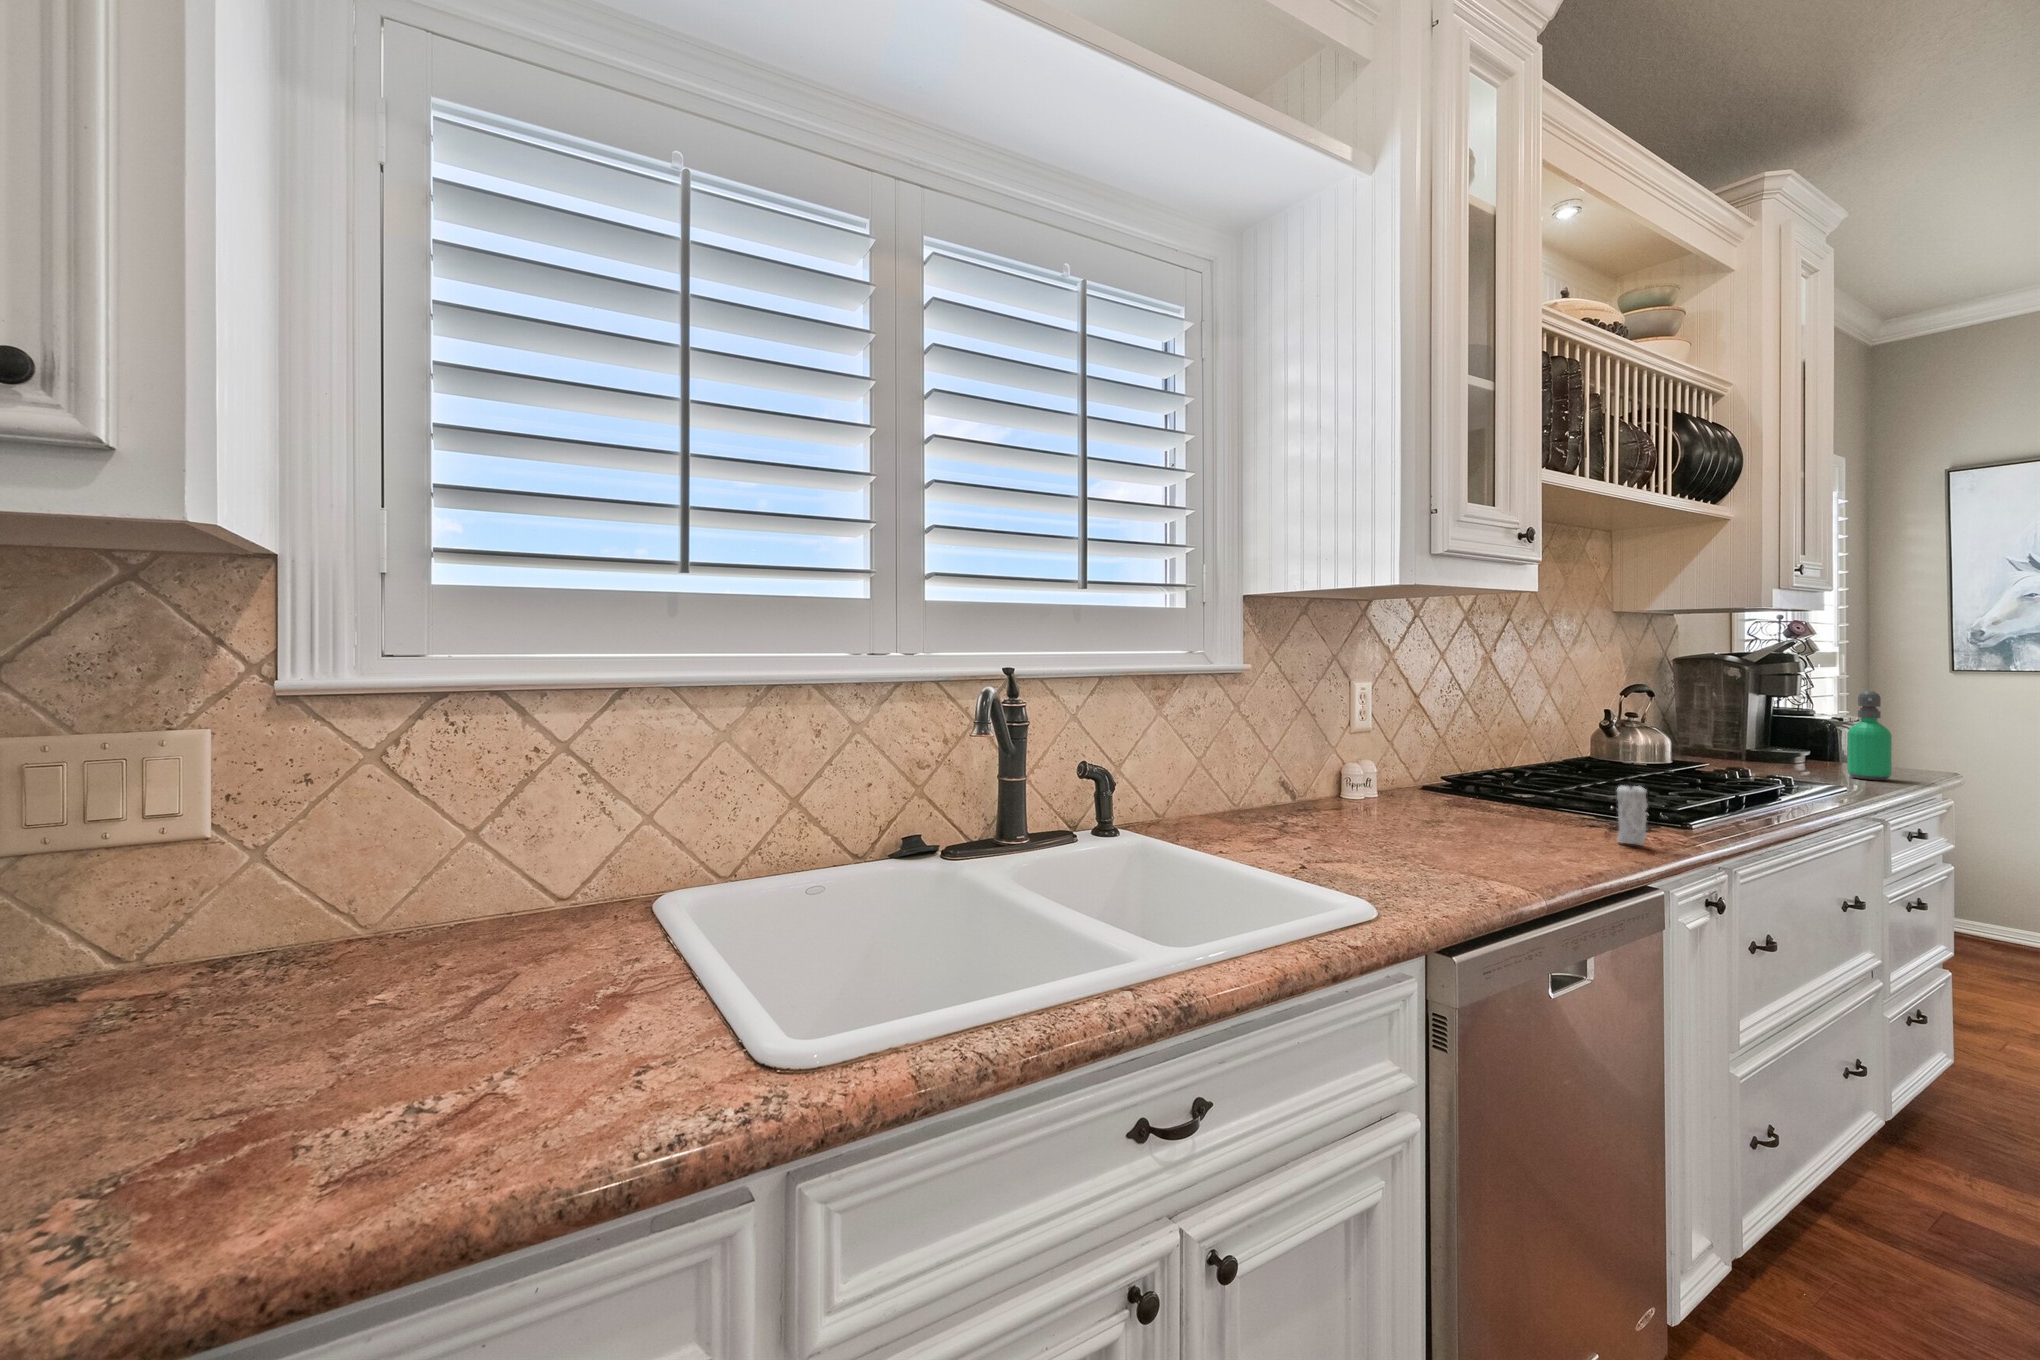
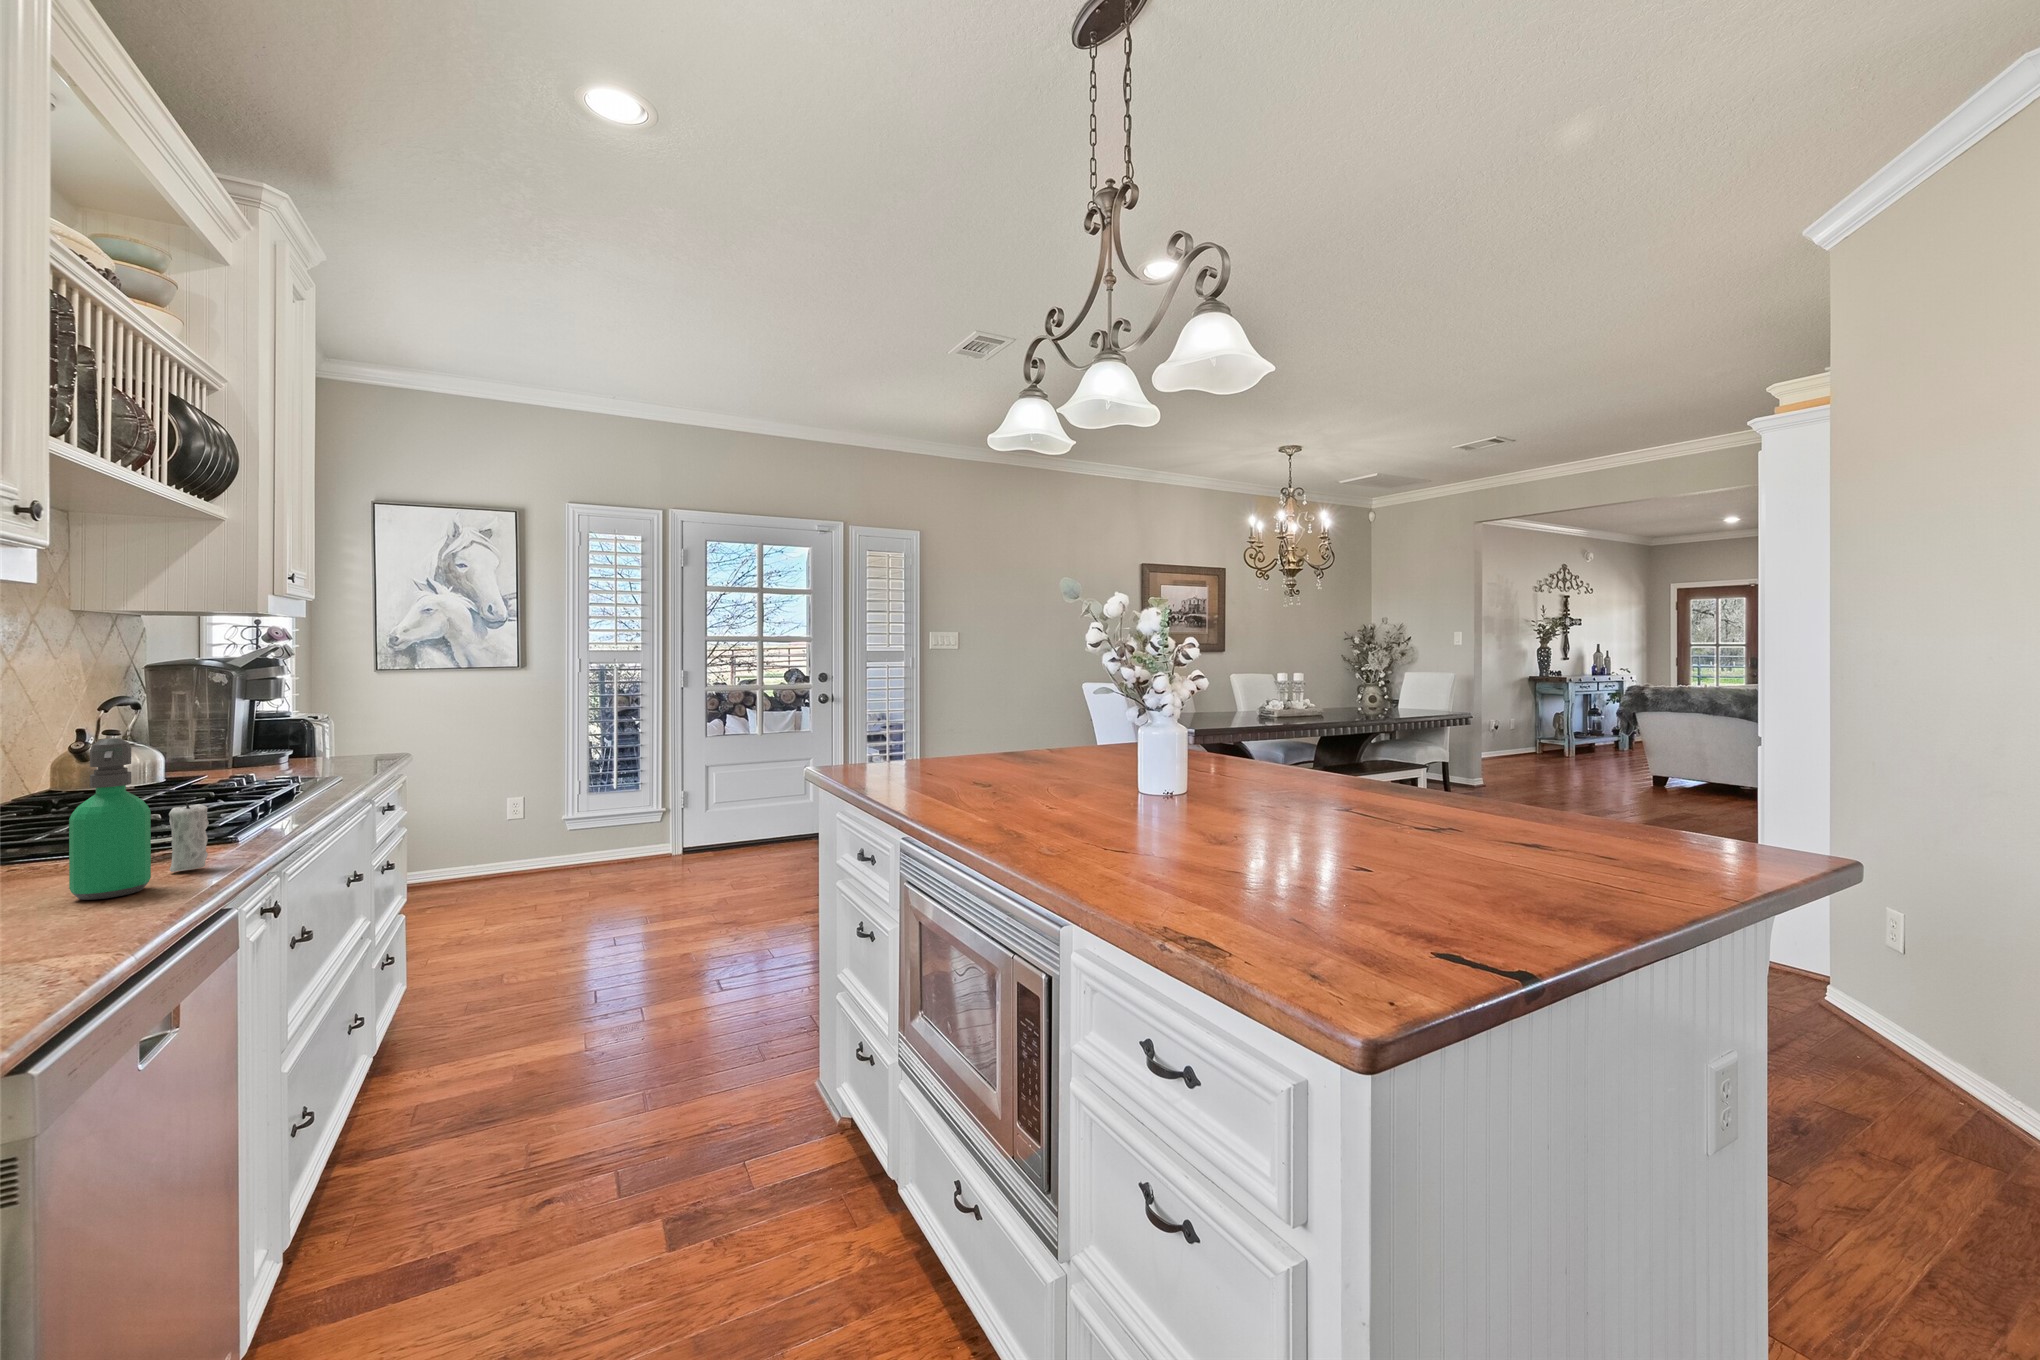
soap dispenser: present [1847,691,1892,780] -> present [69,738,151,900]

